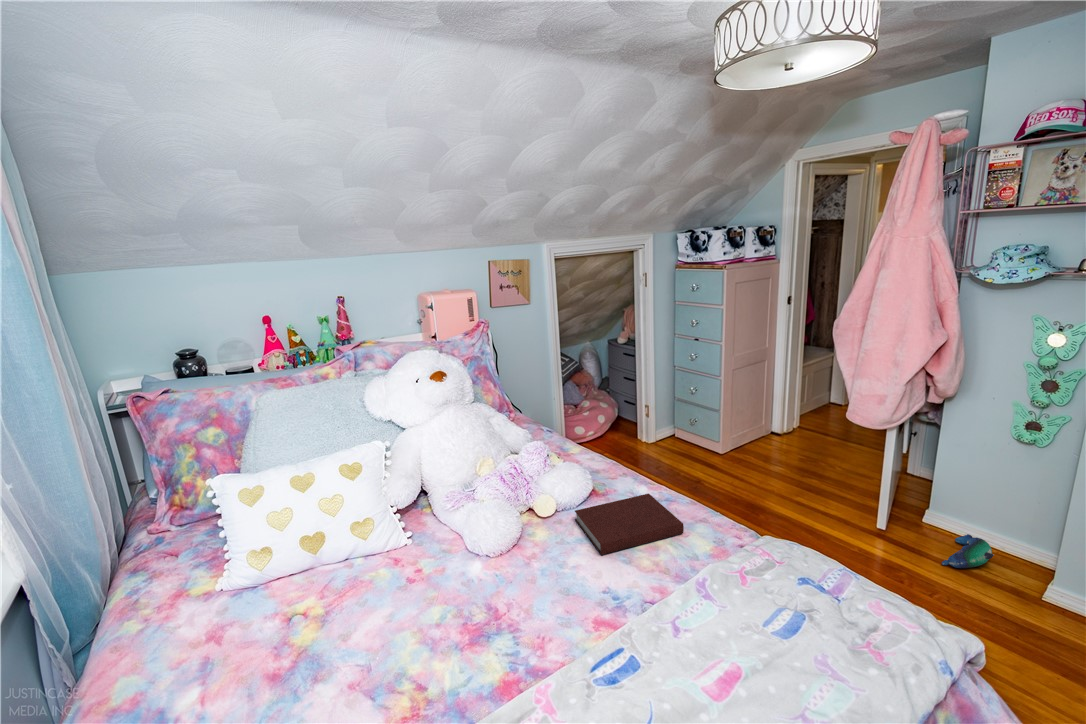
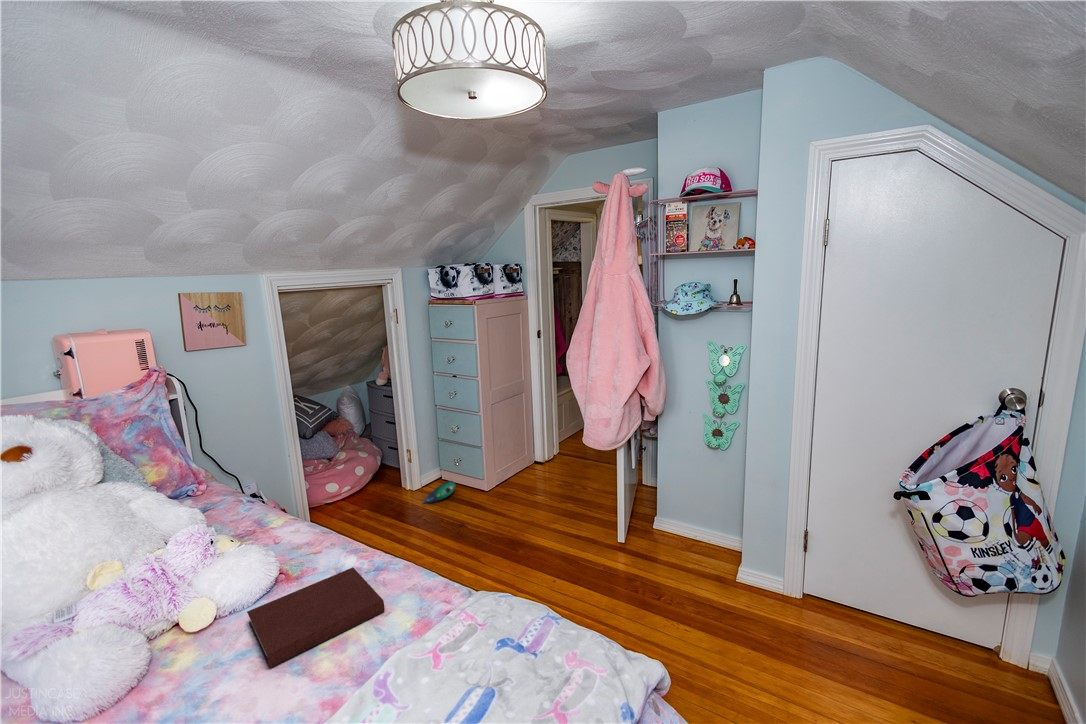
plush toy: present [942,534,994,569] -> present [423,481,456,503]

